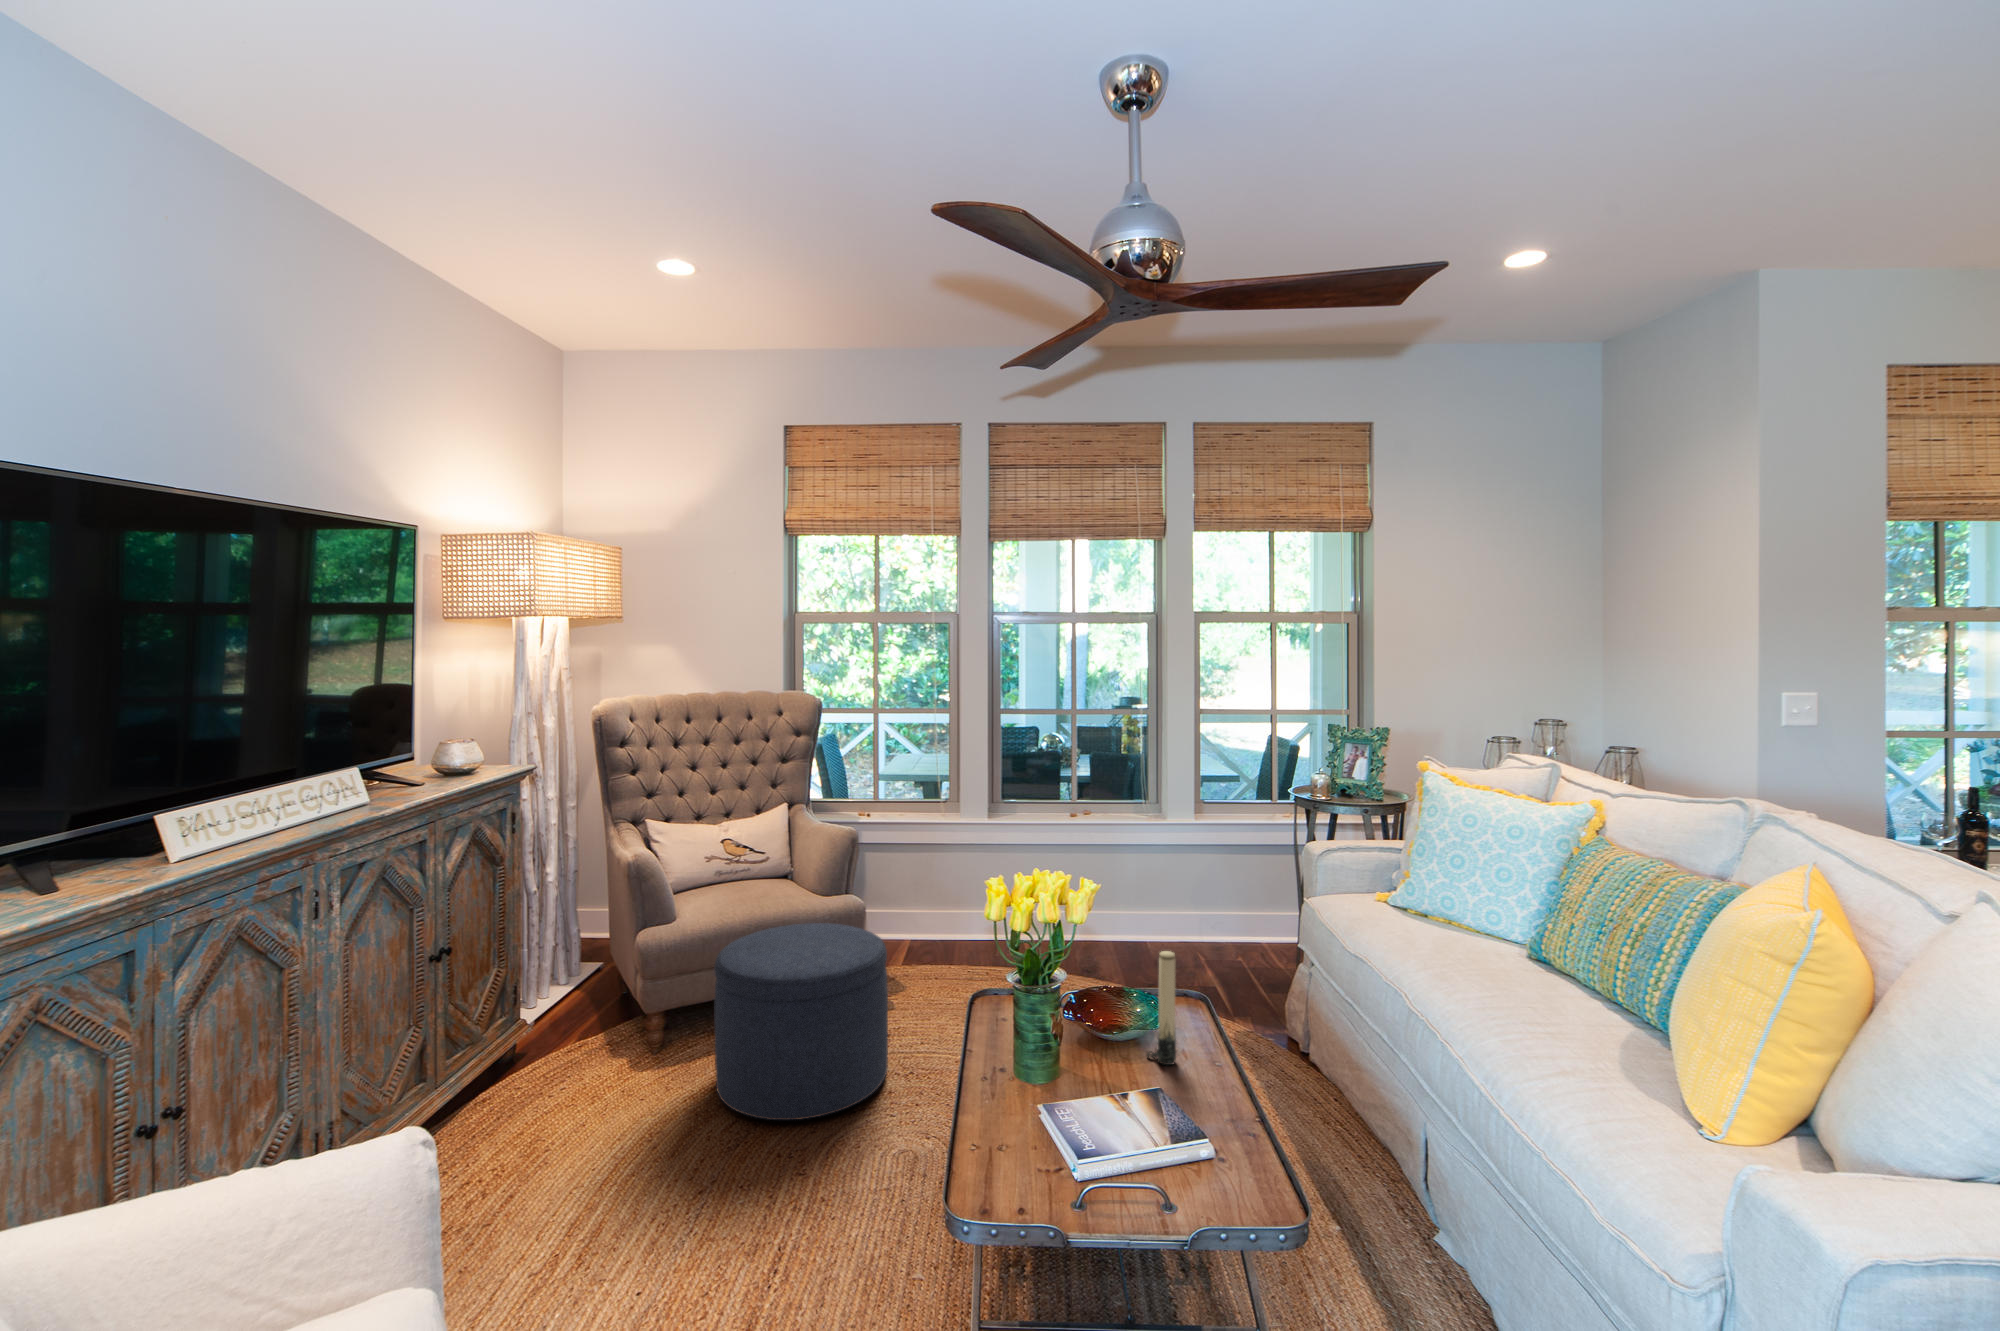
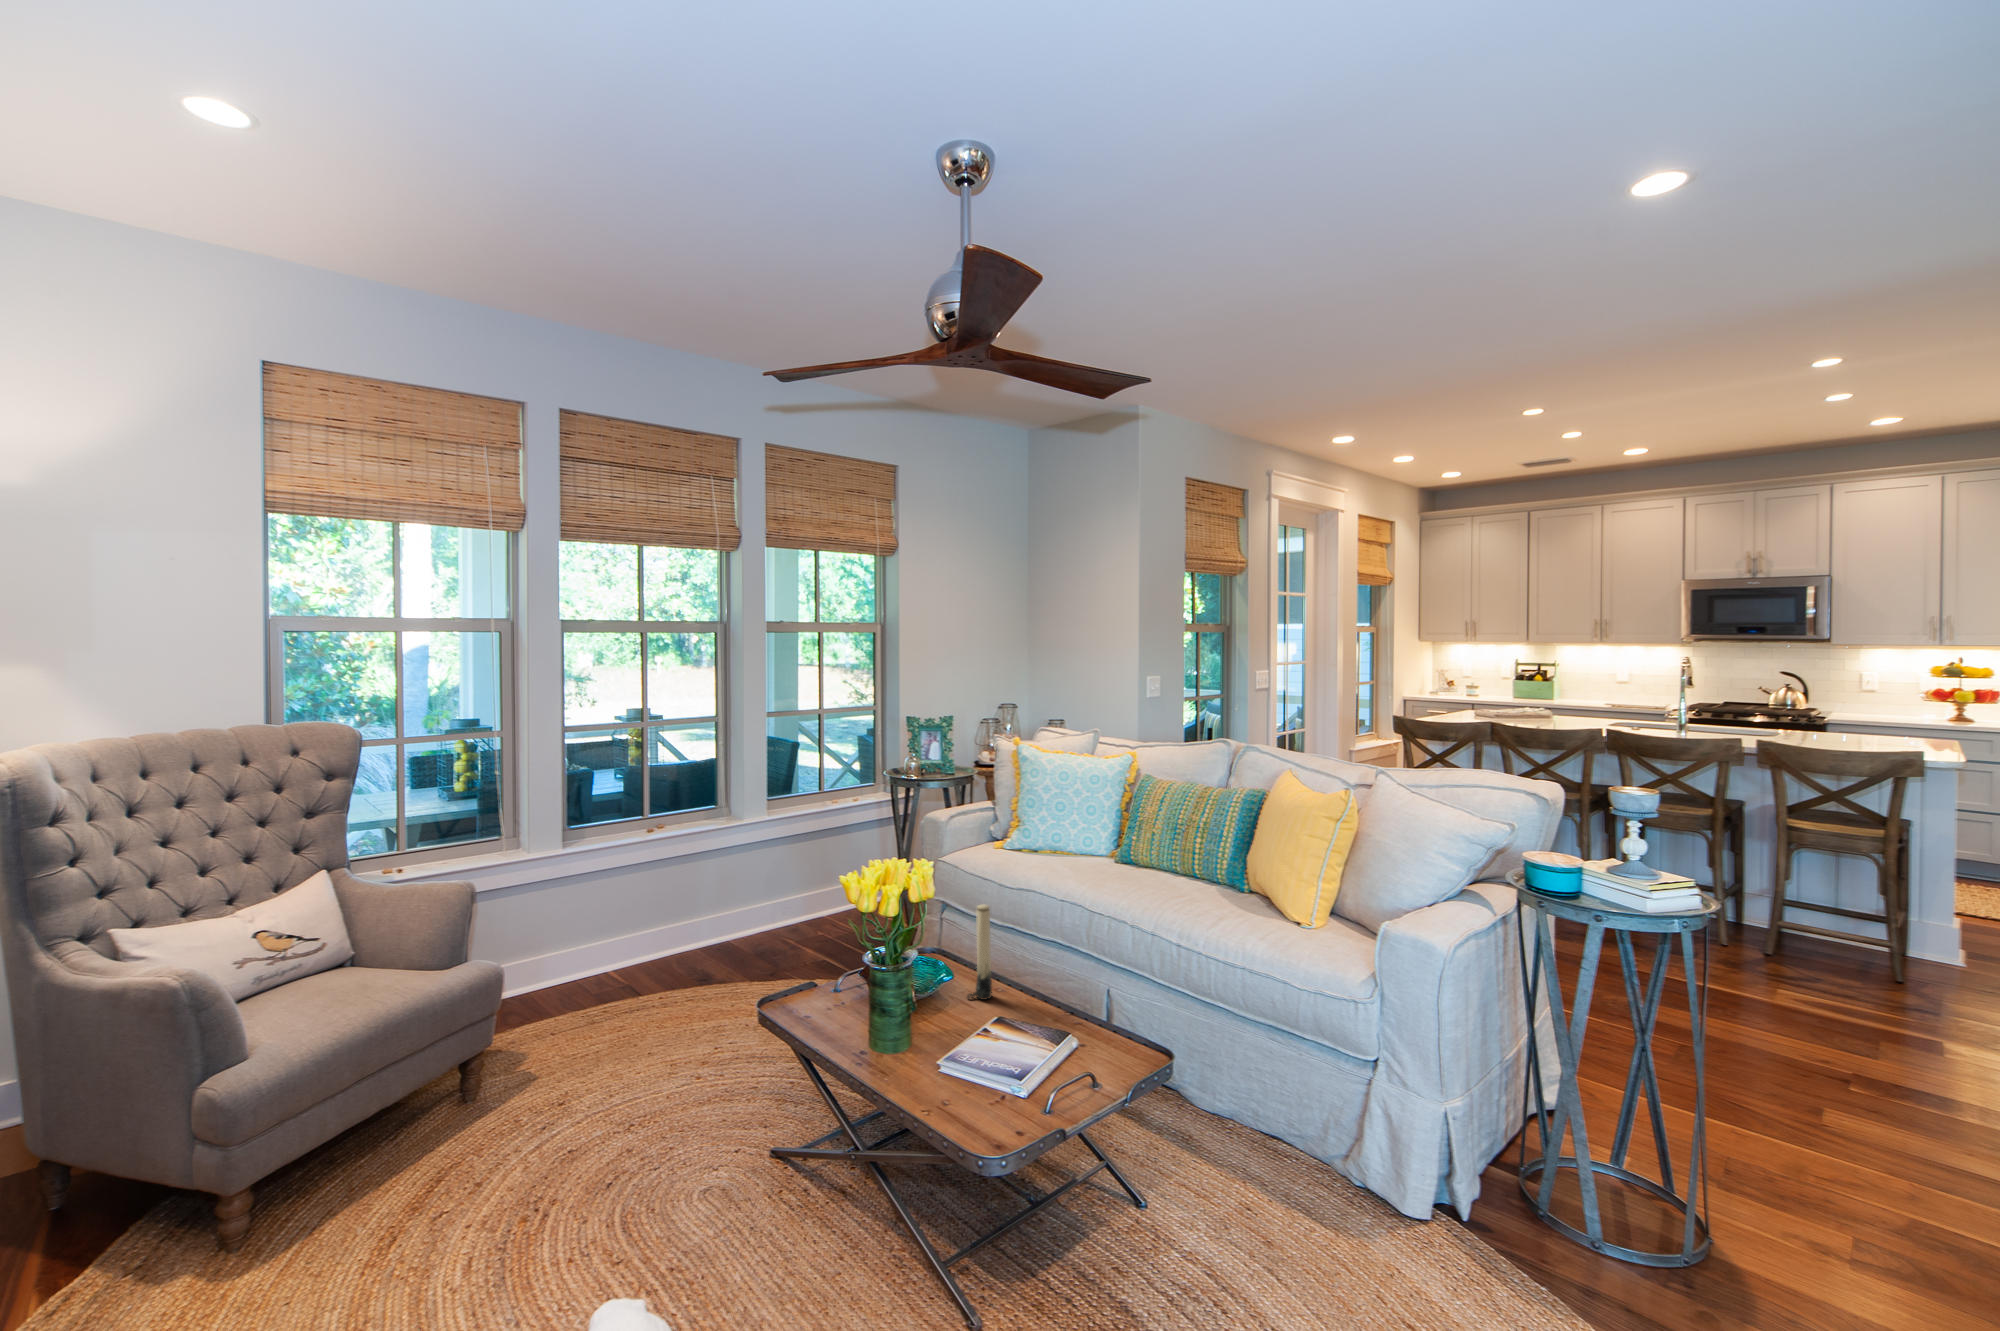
ottoman: present [714,923,888,1120] -> none [383,987,621,1249]

